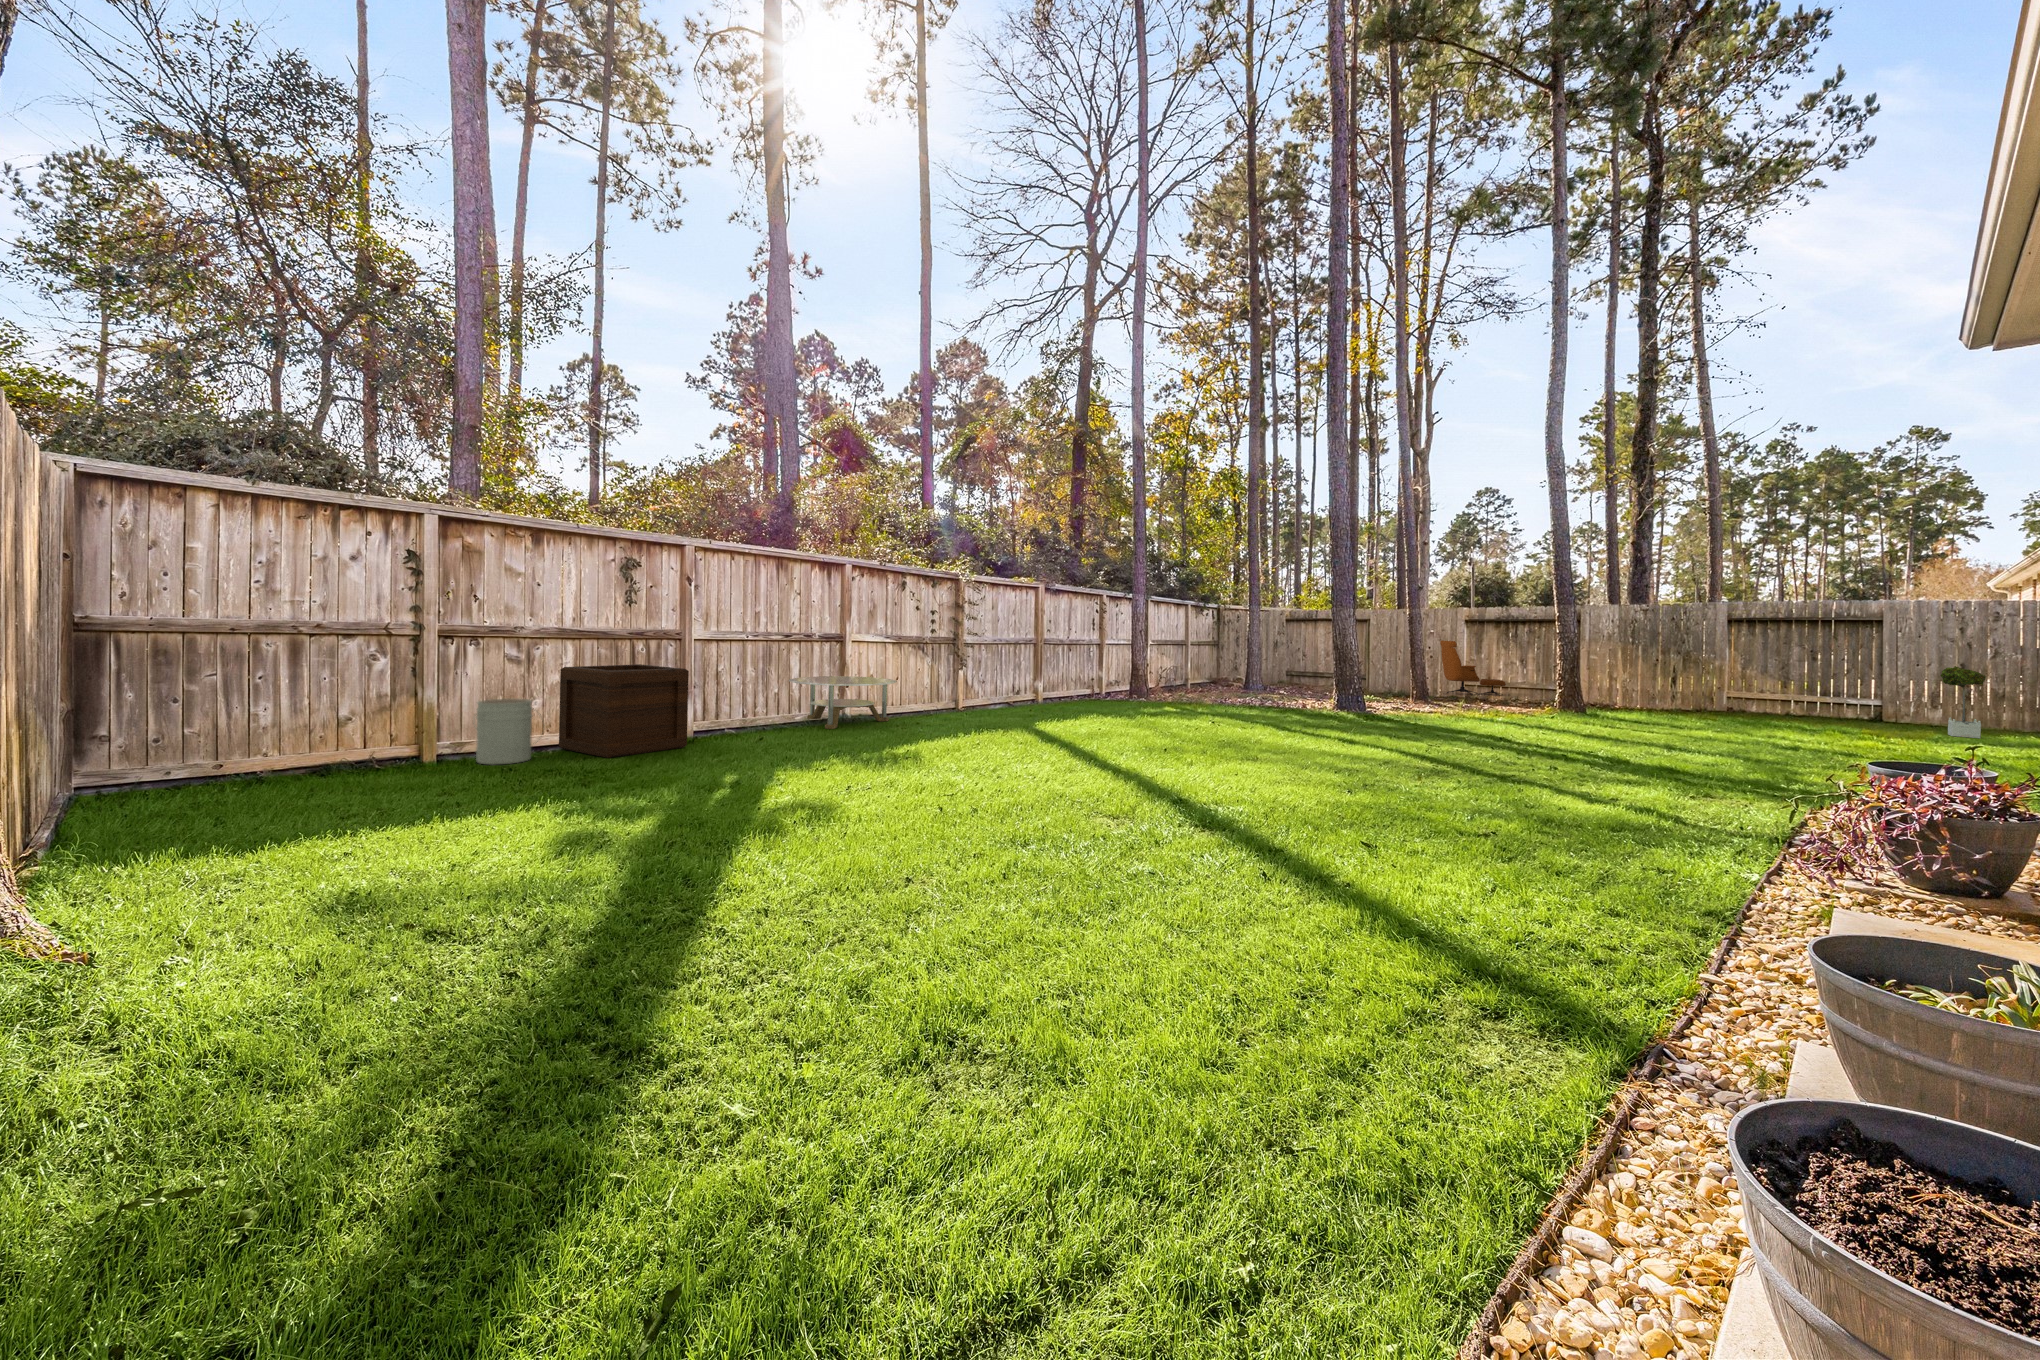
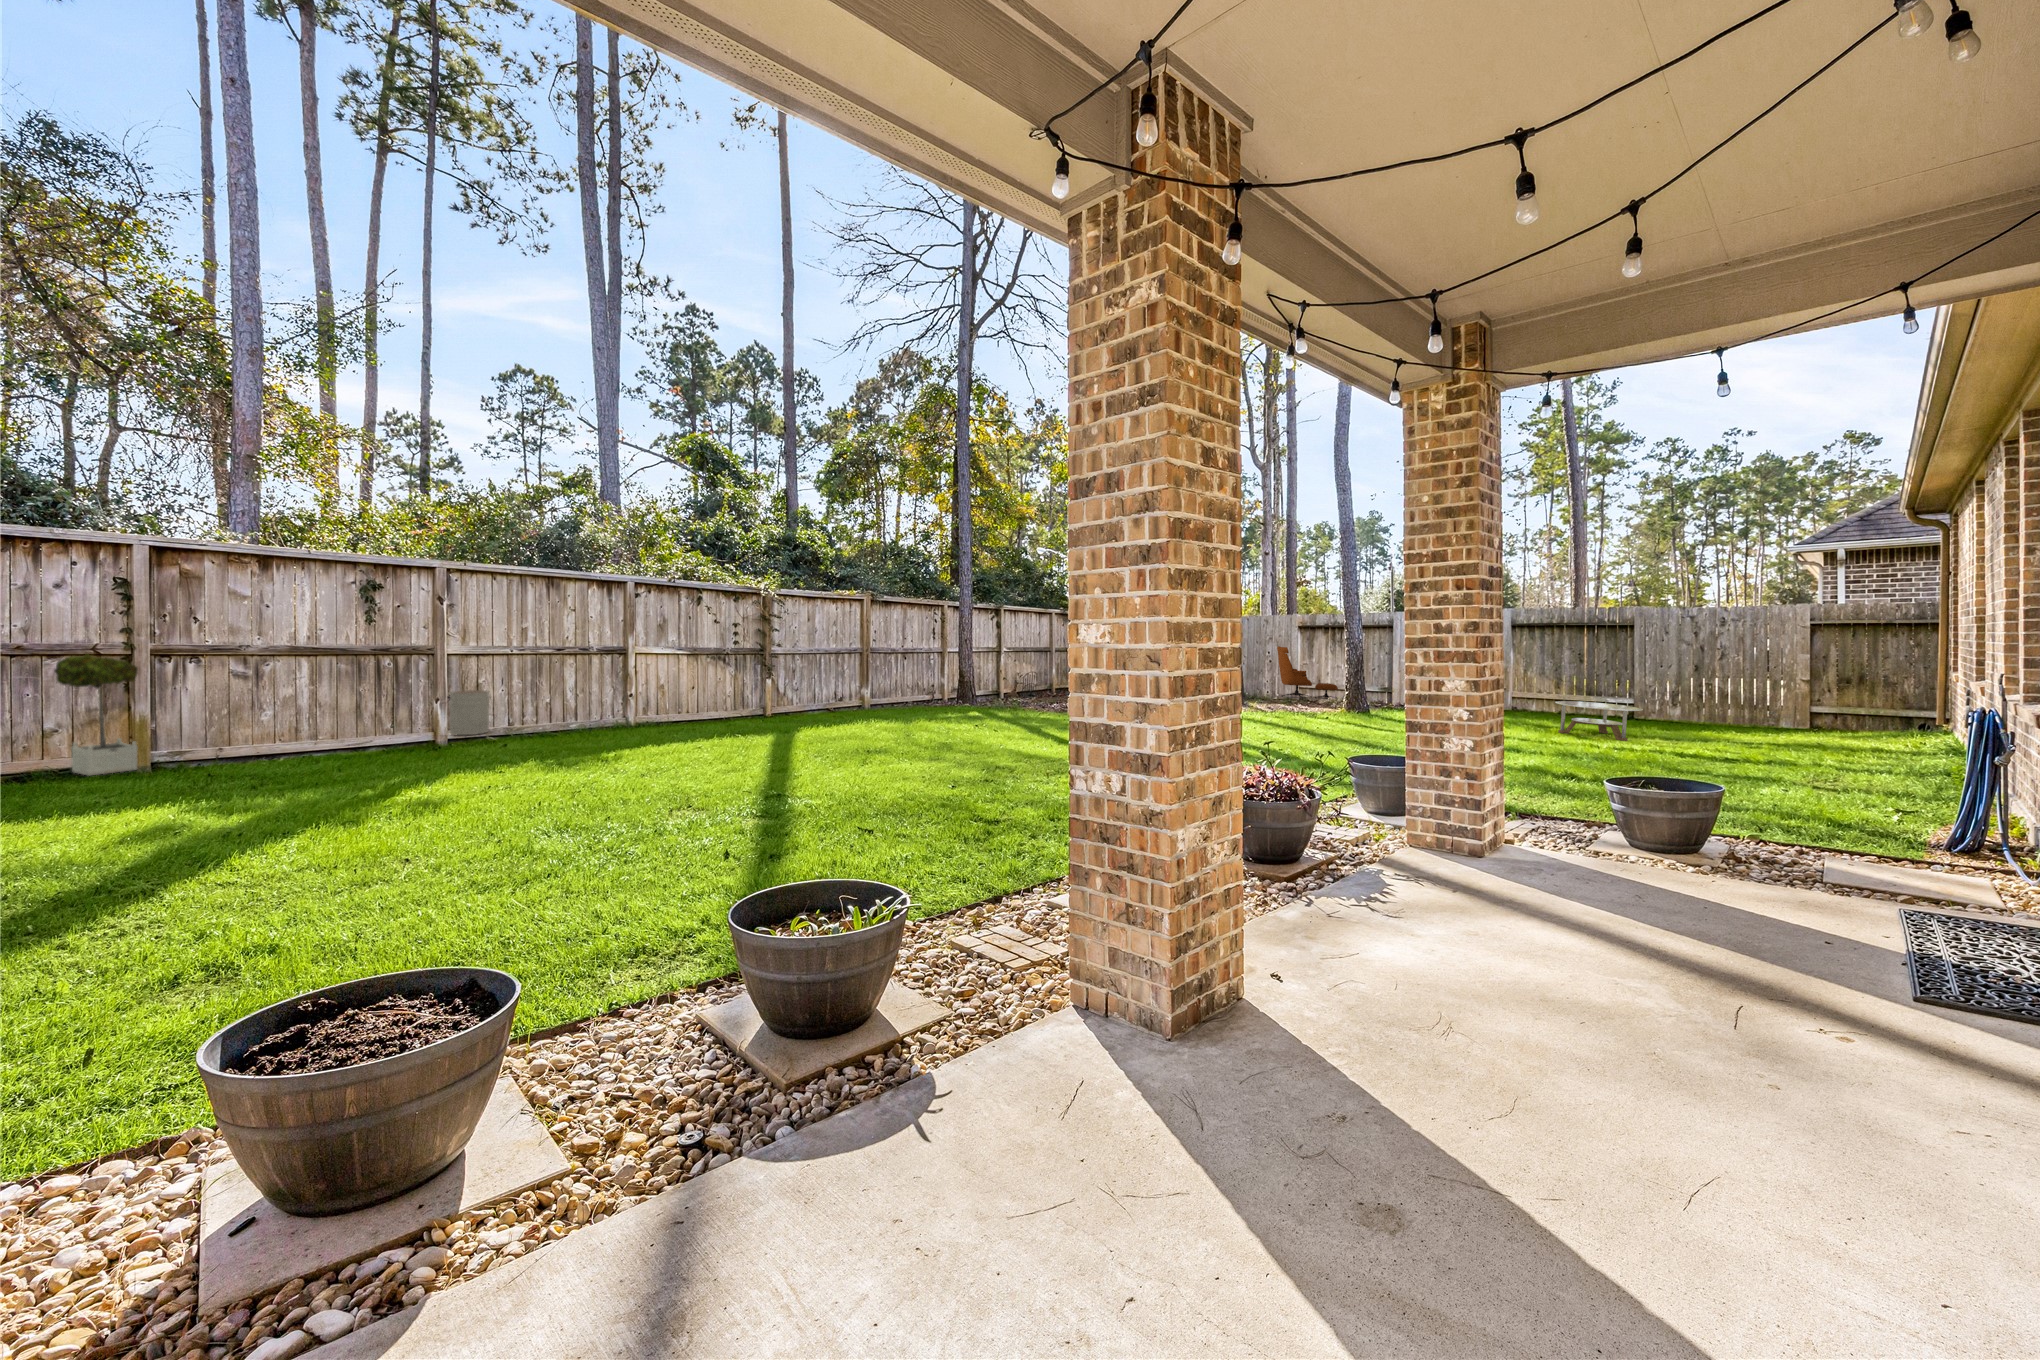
wooden crate: present [559,664,689,758] -> none [287,673,409,756]
potted tree: present [1940,666,1986,738] -> present [54,654,138,775]
round table: present [789,676,897,729] -> present [1555,701,1643,741]
bucket: present [473,699,545,765] -> present [449,690,489,735]

